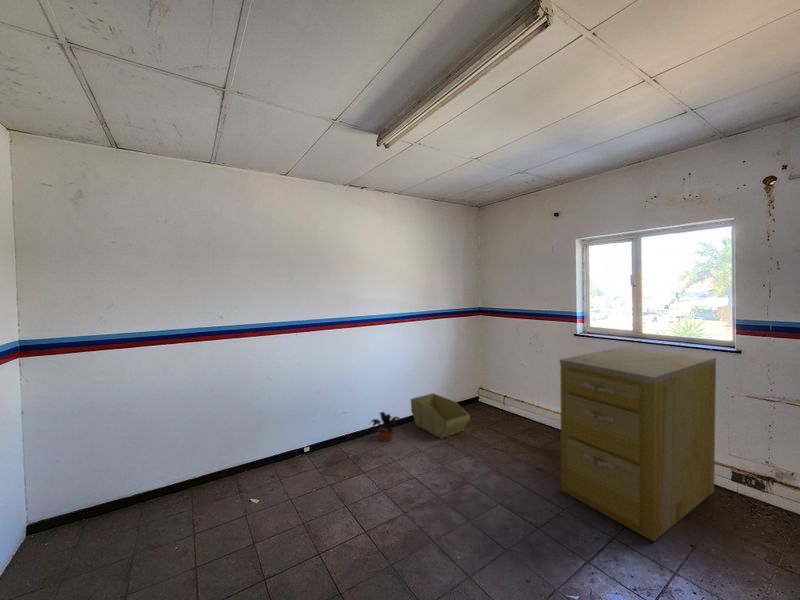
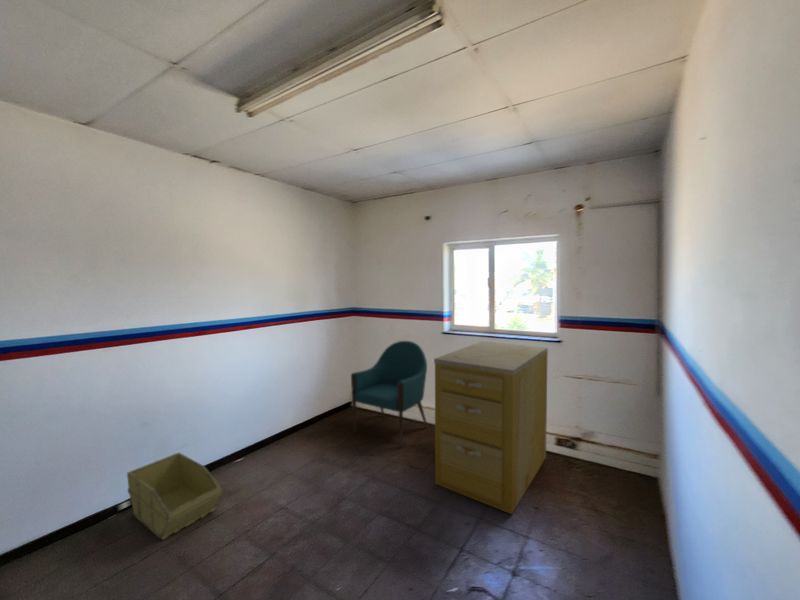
chair: none [477,342,559,448] -> present [351,341,428,446]
storage bin: present [411,393,470,439] -> present [127,453,222,540]
potted plant: present [371,412,400,441] -> none [225,433,266,469]

